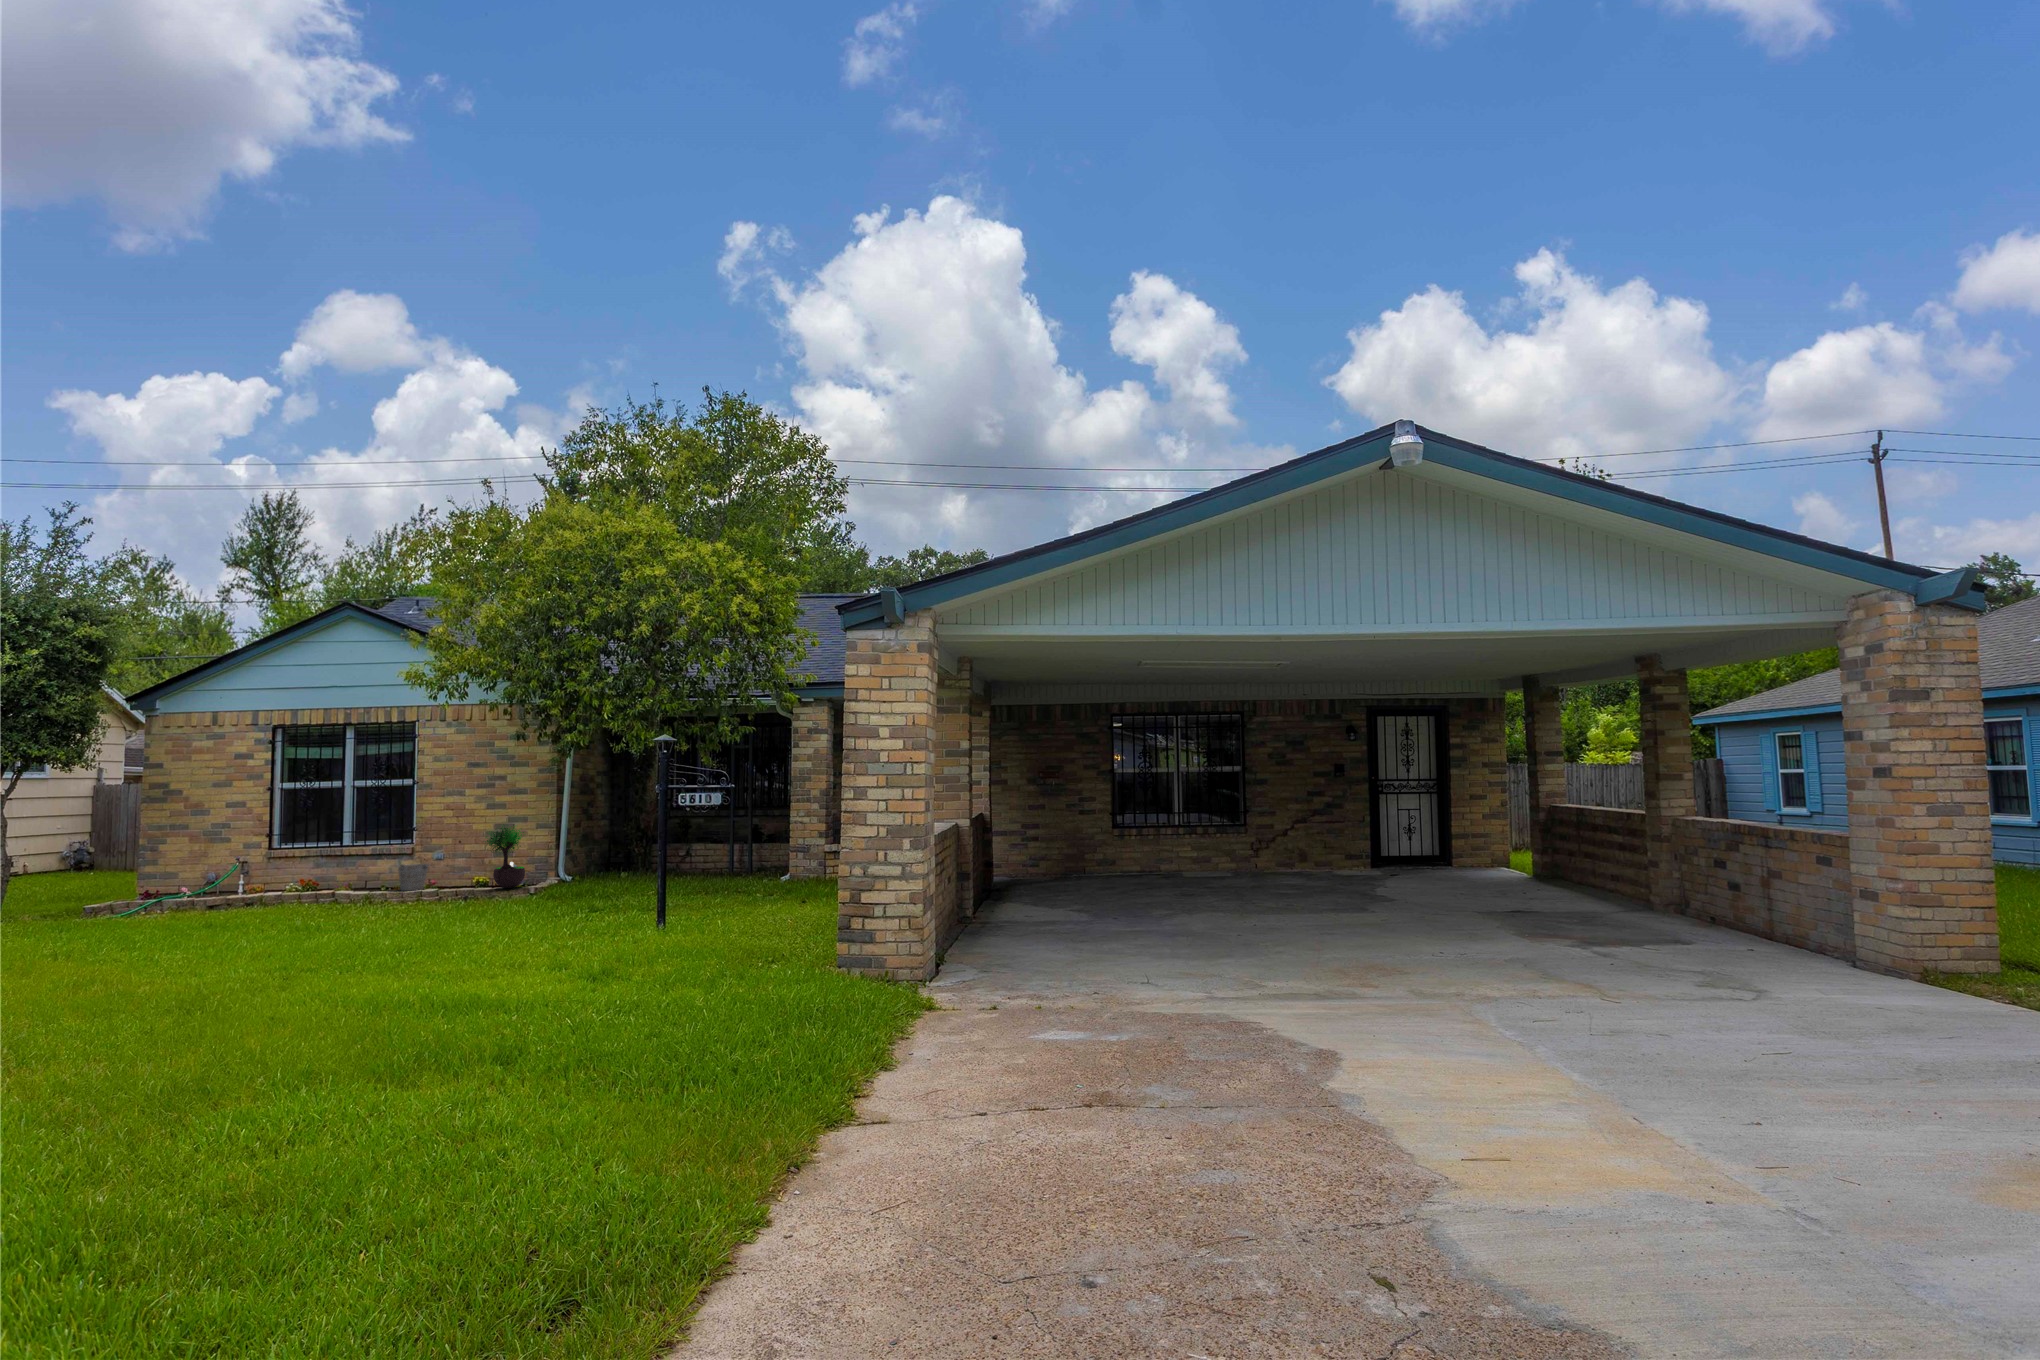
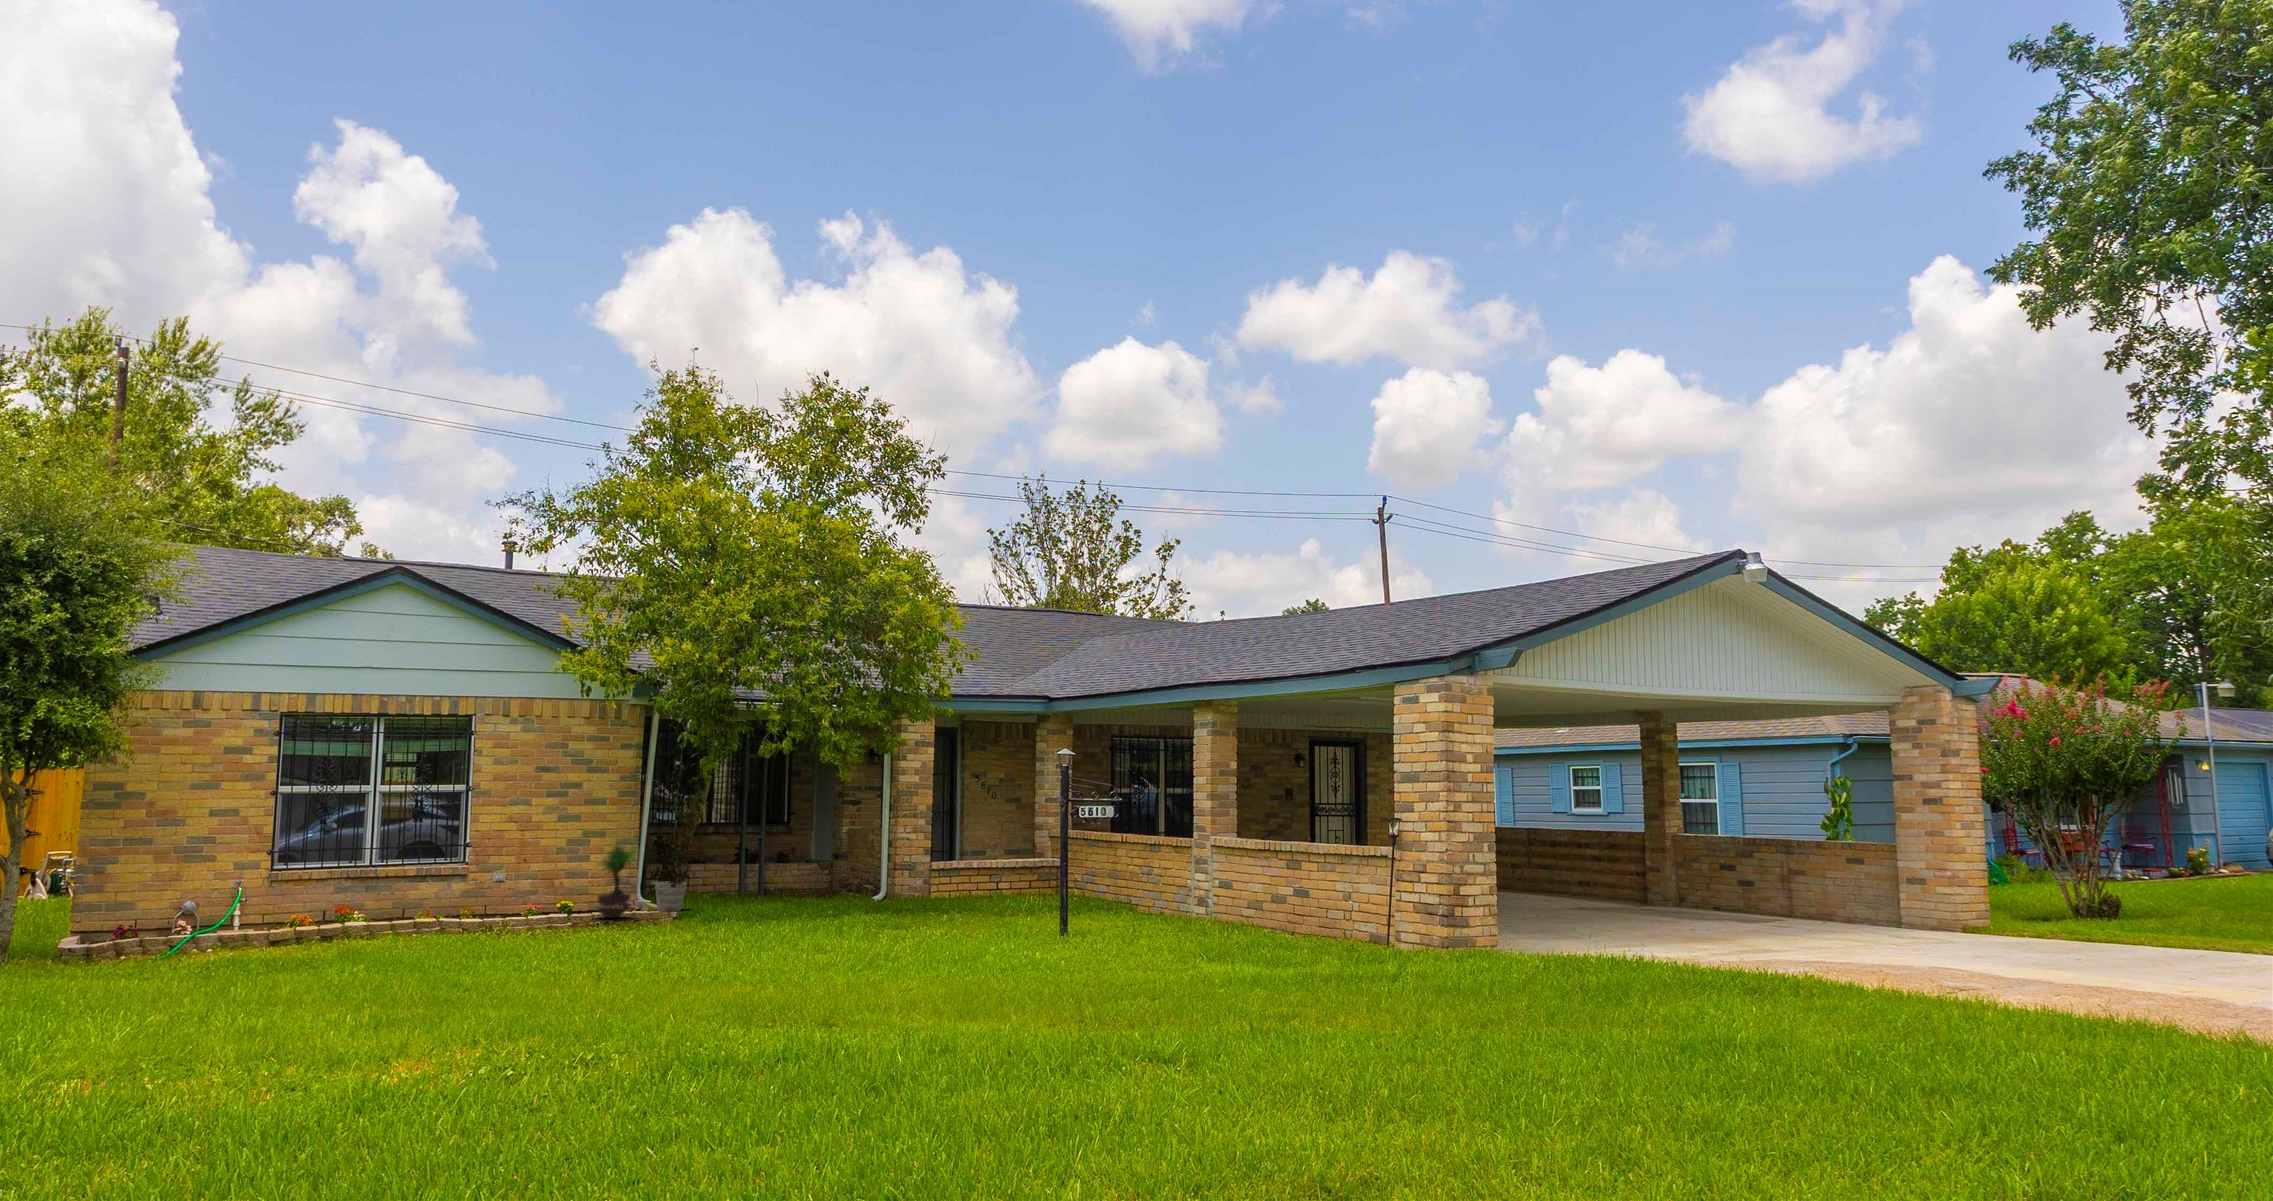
bucket: present [398,864,428,891] -> present [652,881,687,911]

